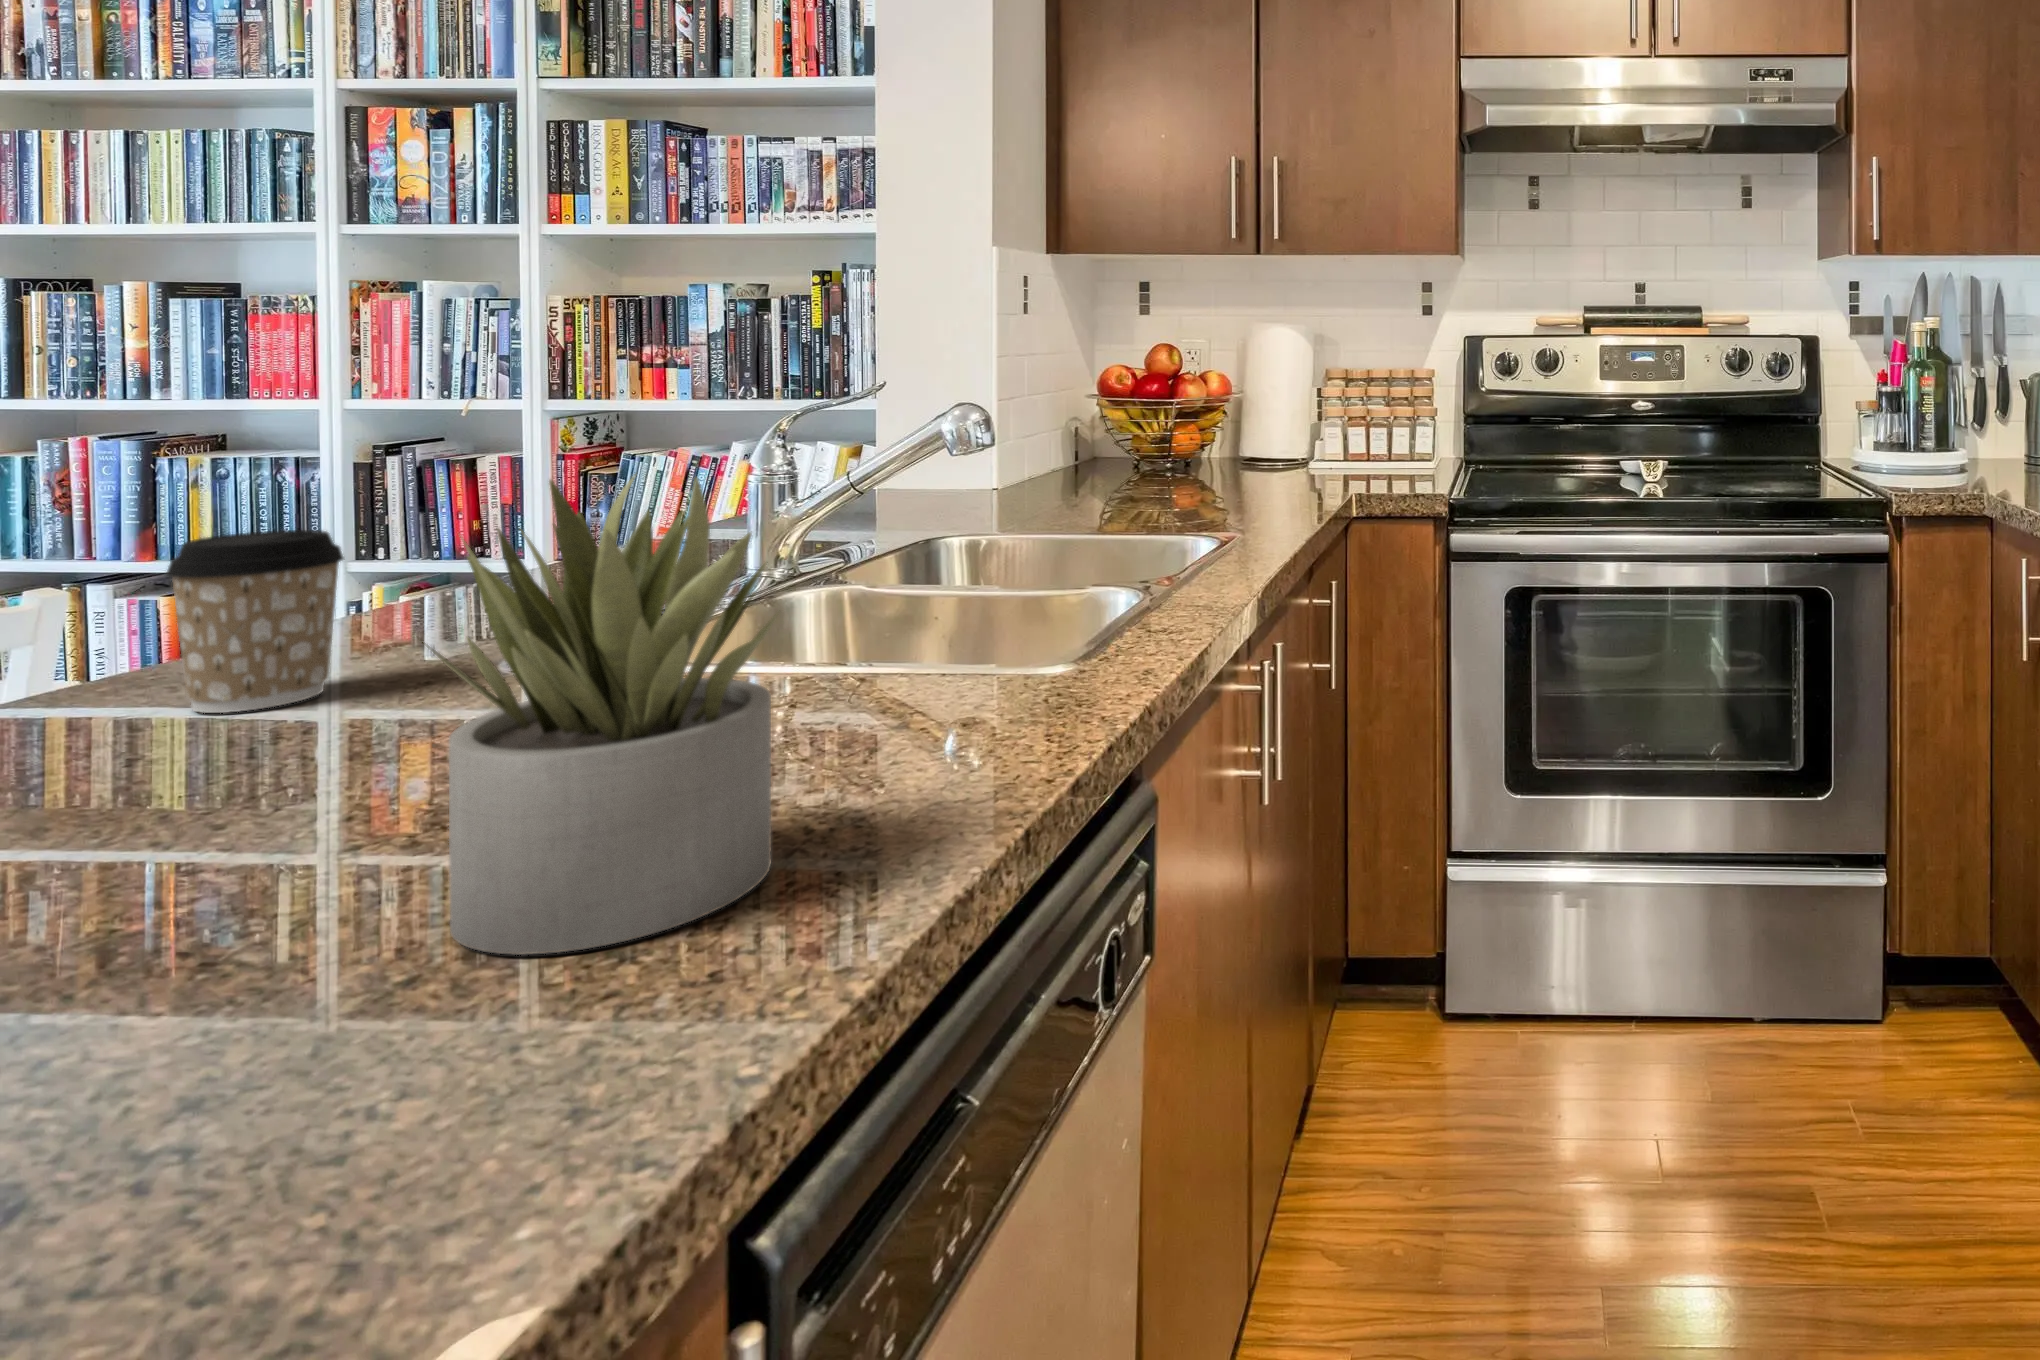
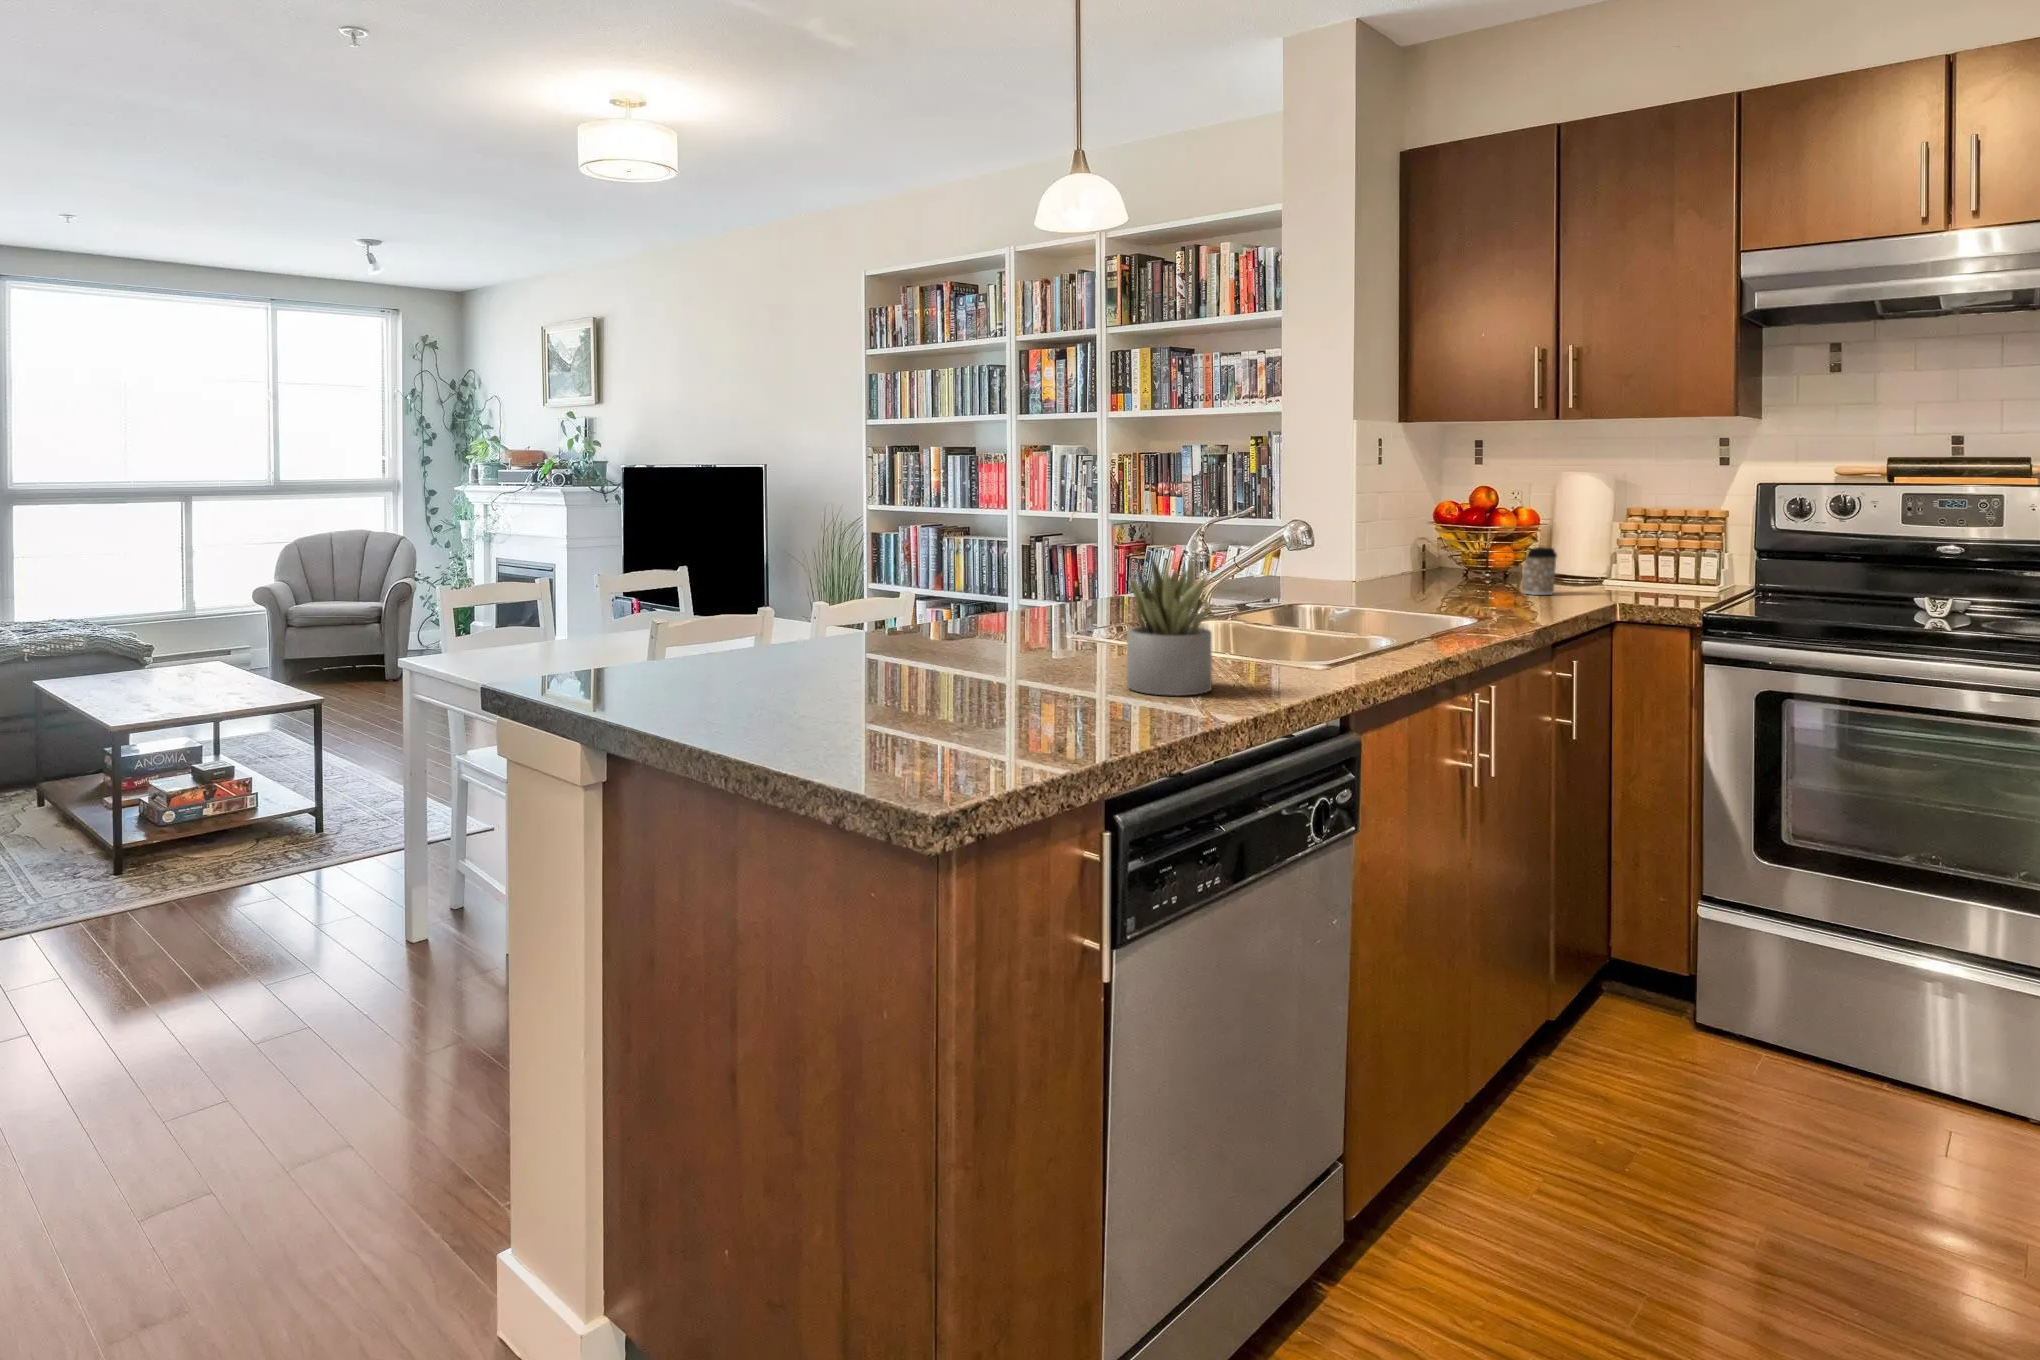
coffee cup: present [166,530,344,713] -> present [1522,547,1557,595]

